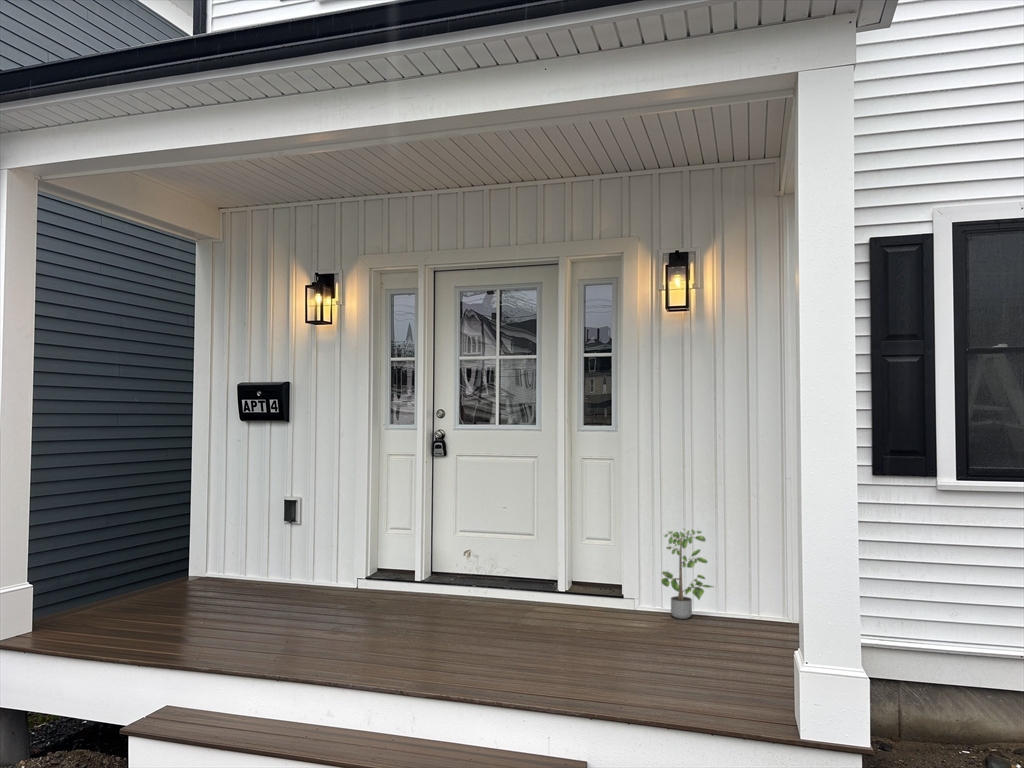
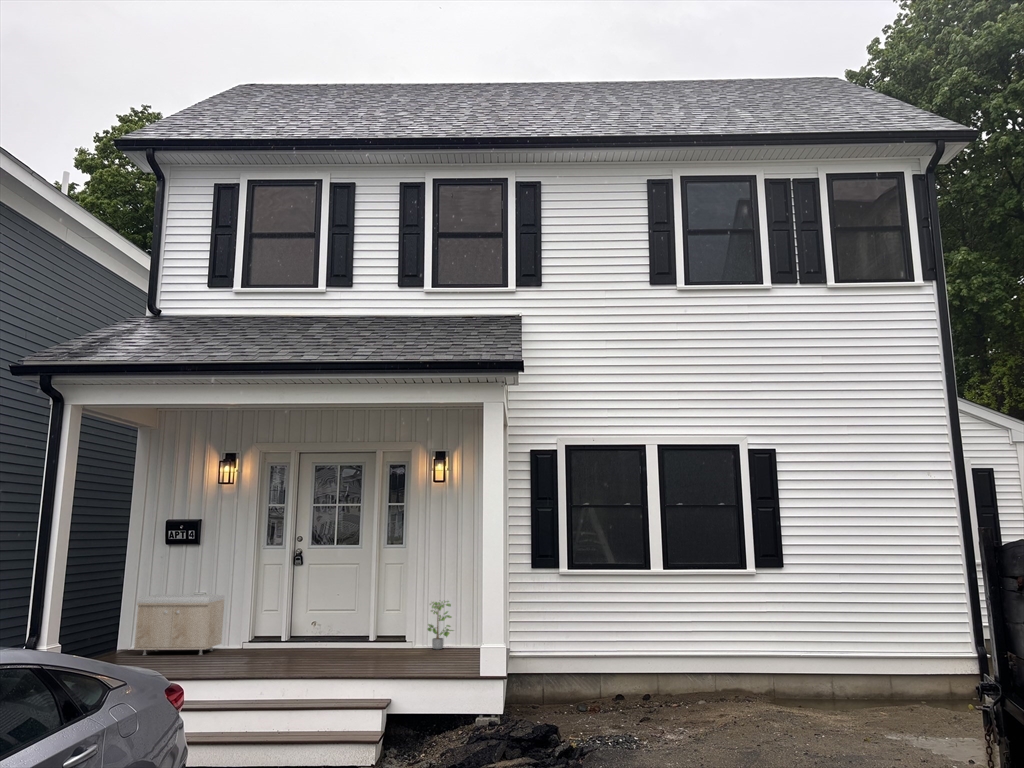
storage bench: none [189,497,326,599] -> present [134,594,224,655]

